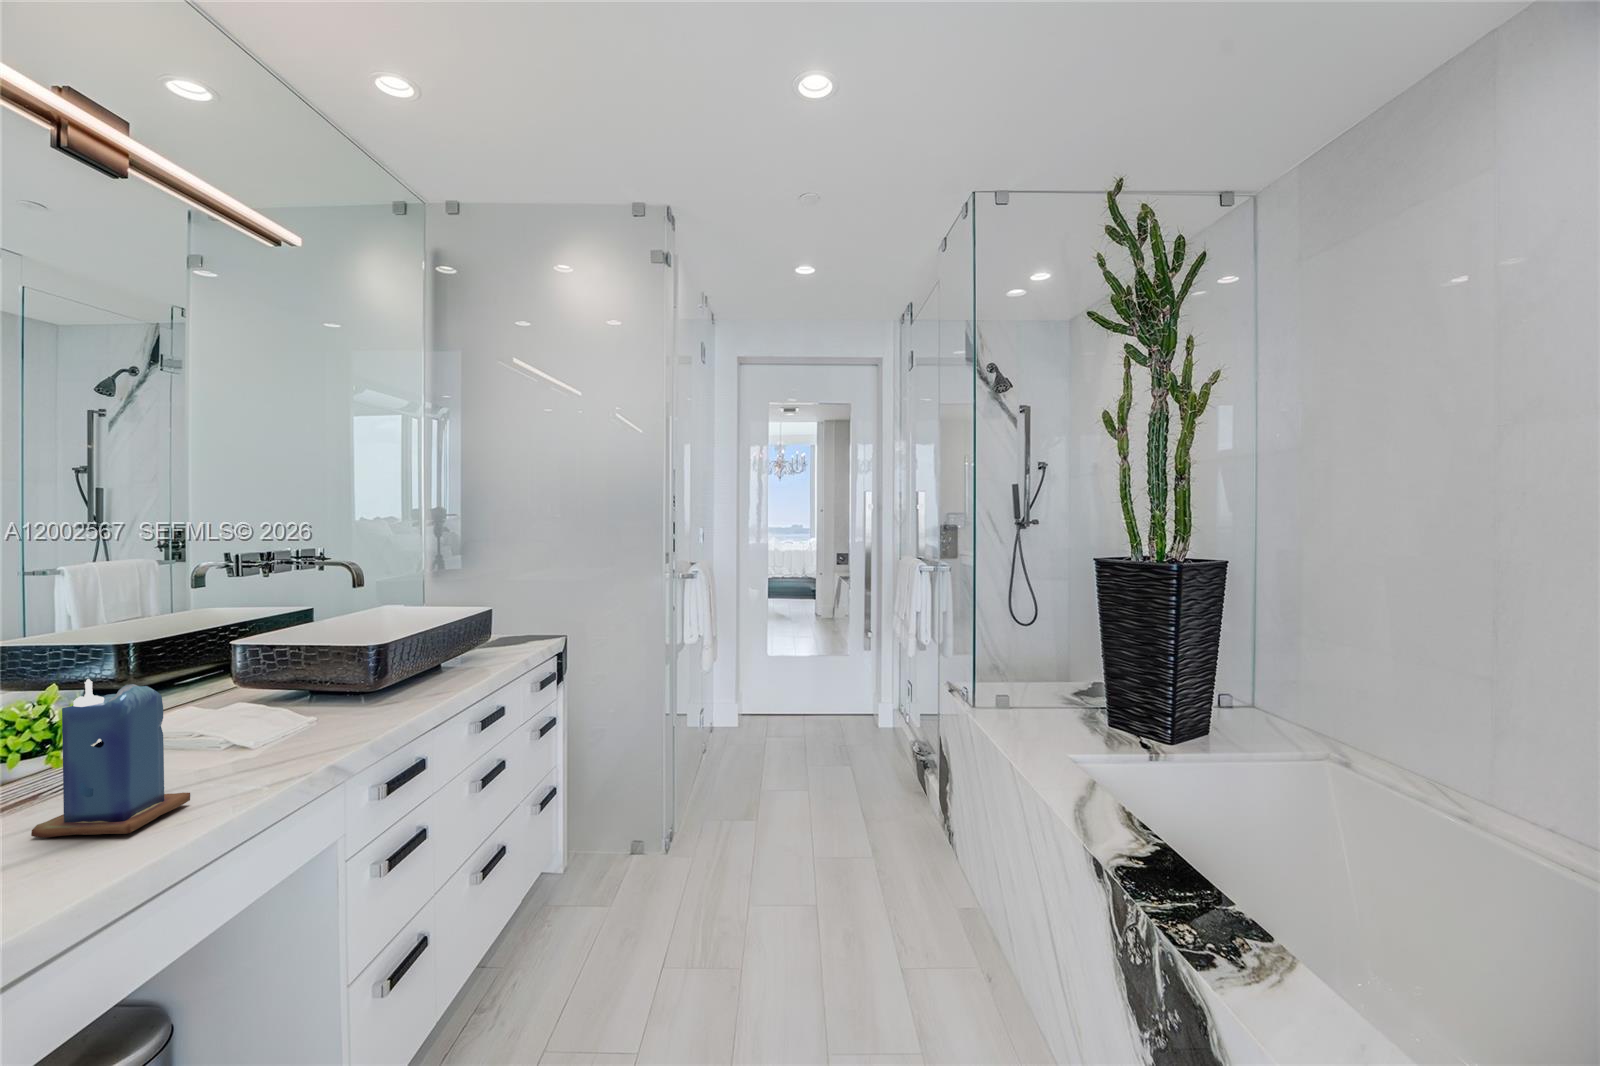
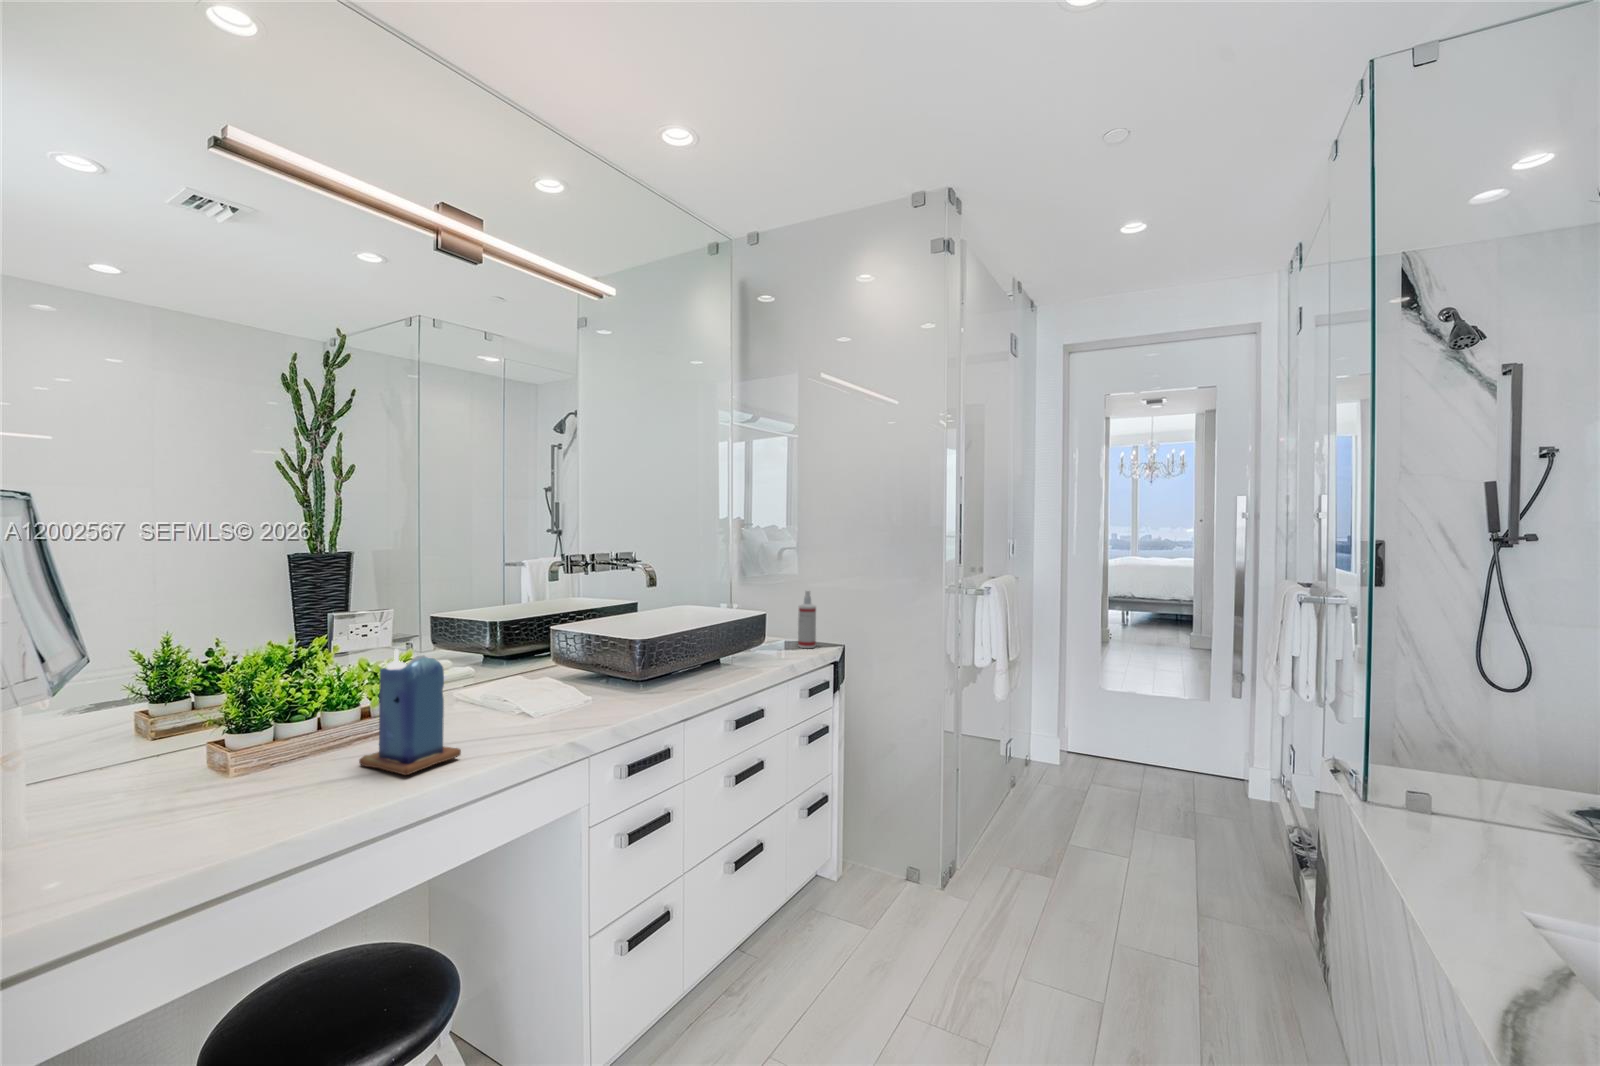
spray bottle: none [515,585,534,644] -> present [798,591,816,648]

